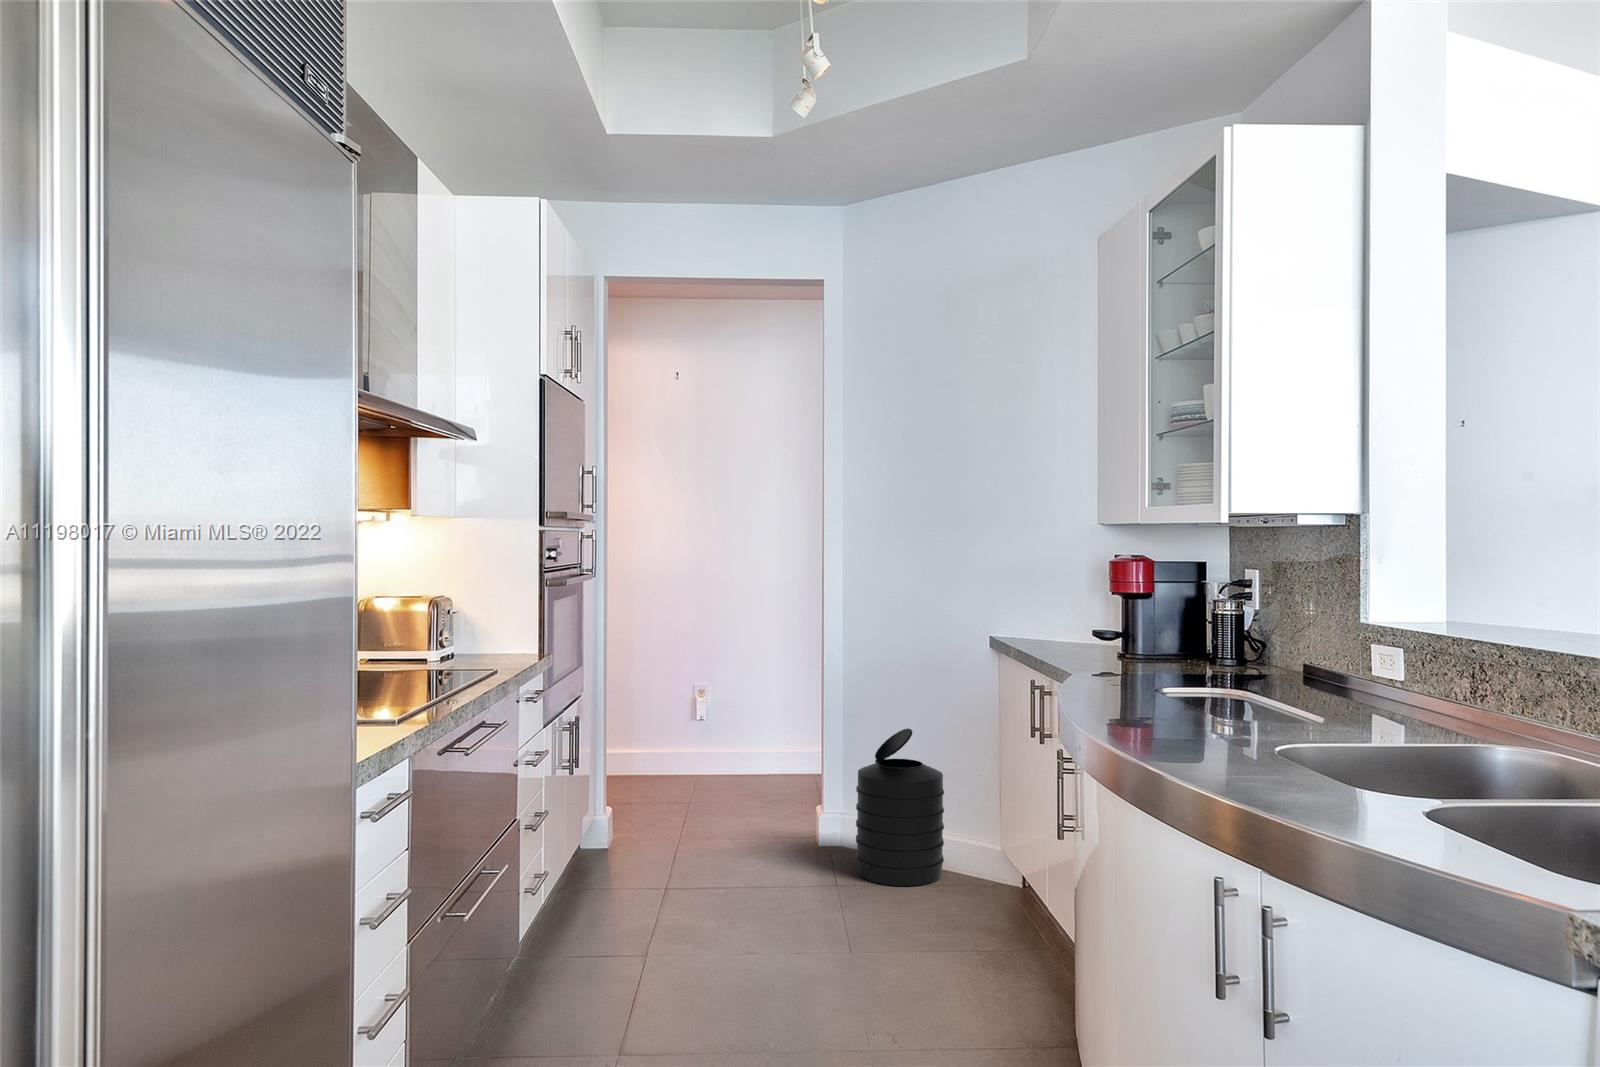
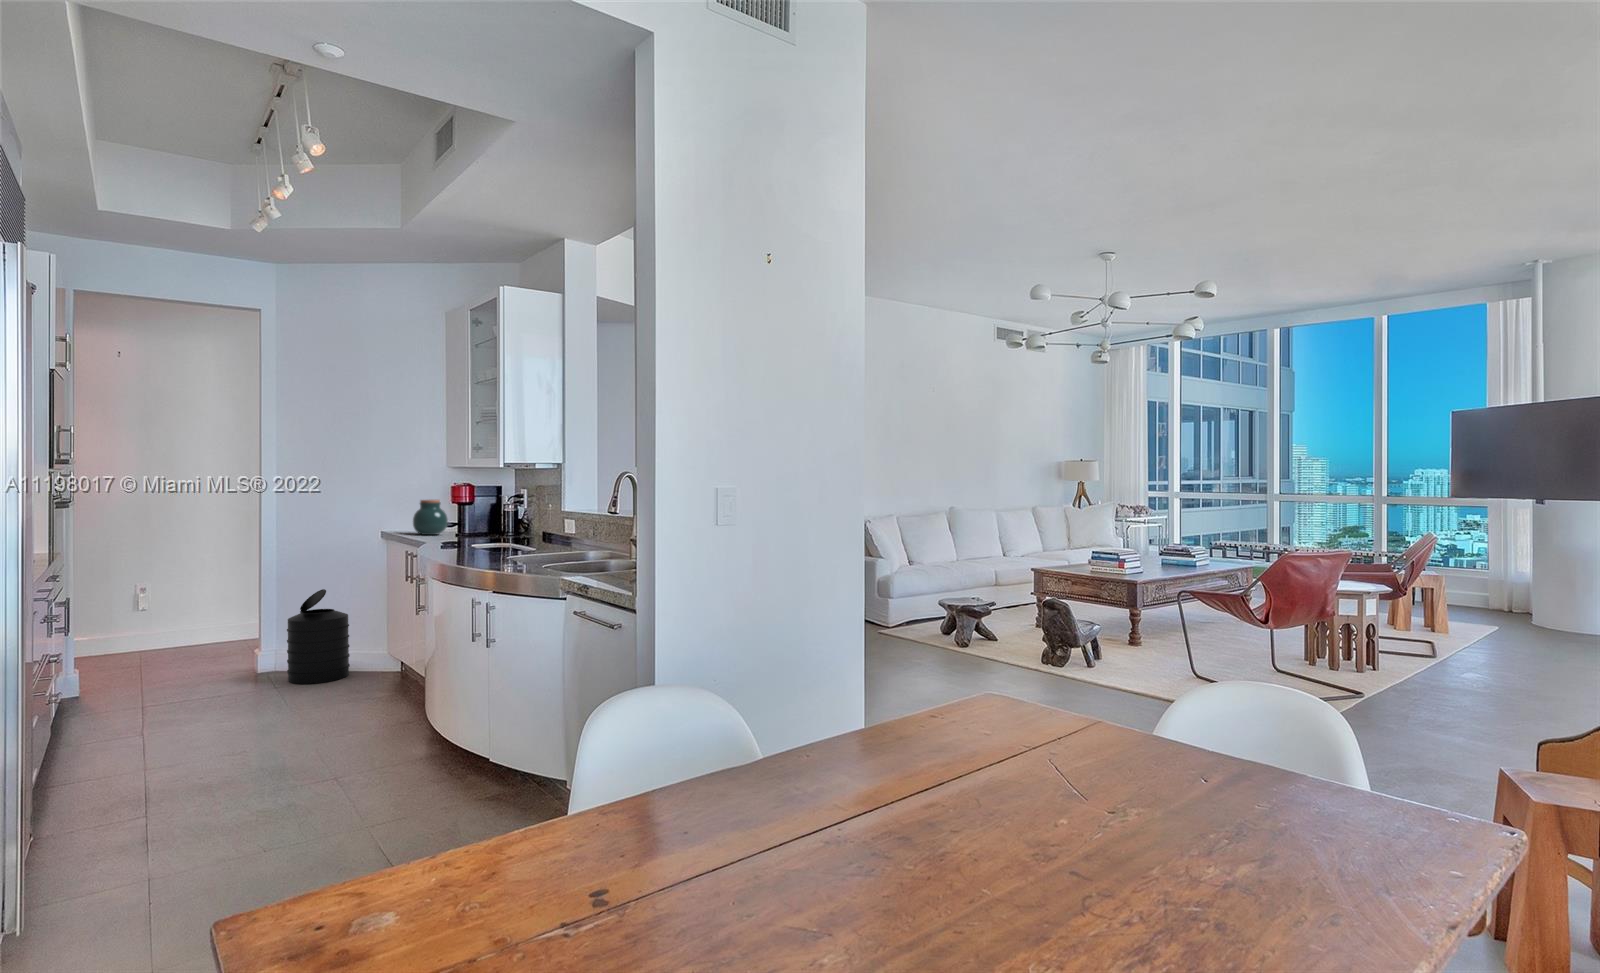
jar: none [1045,587,1105,651] -> present [413,500,448,535]

